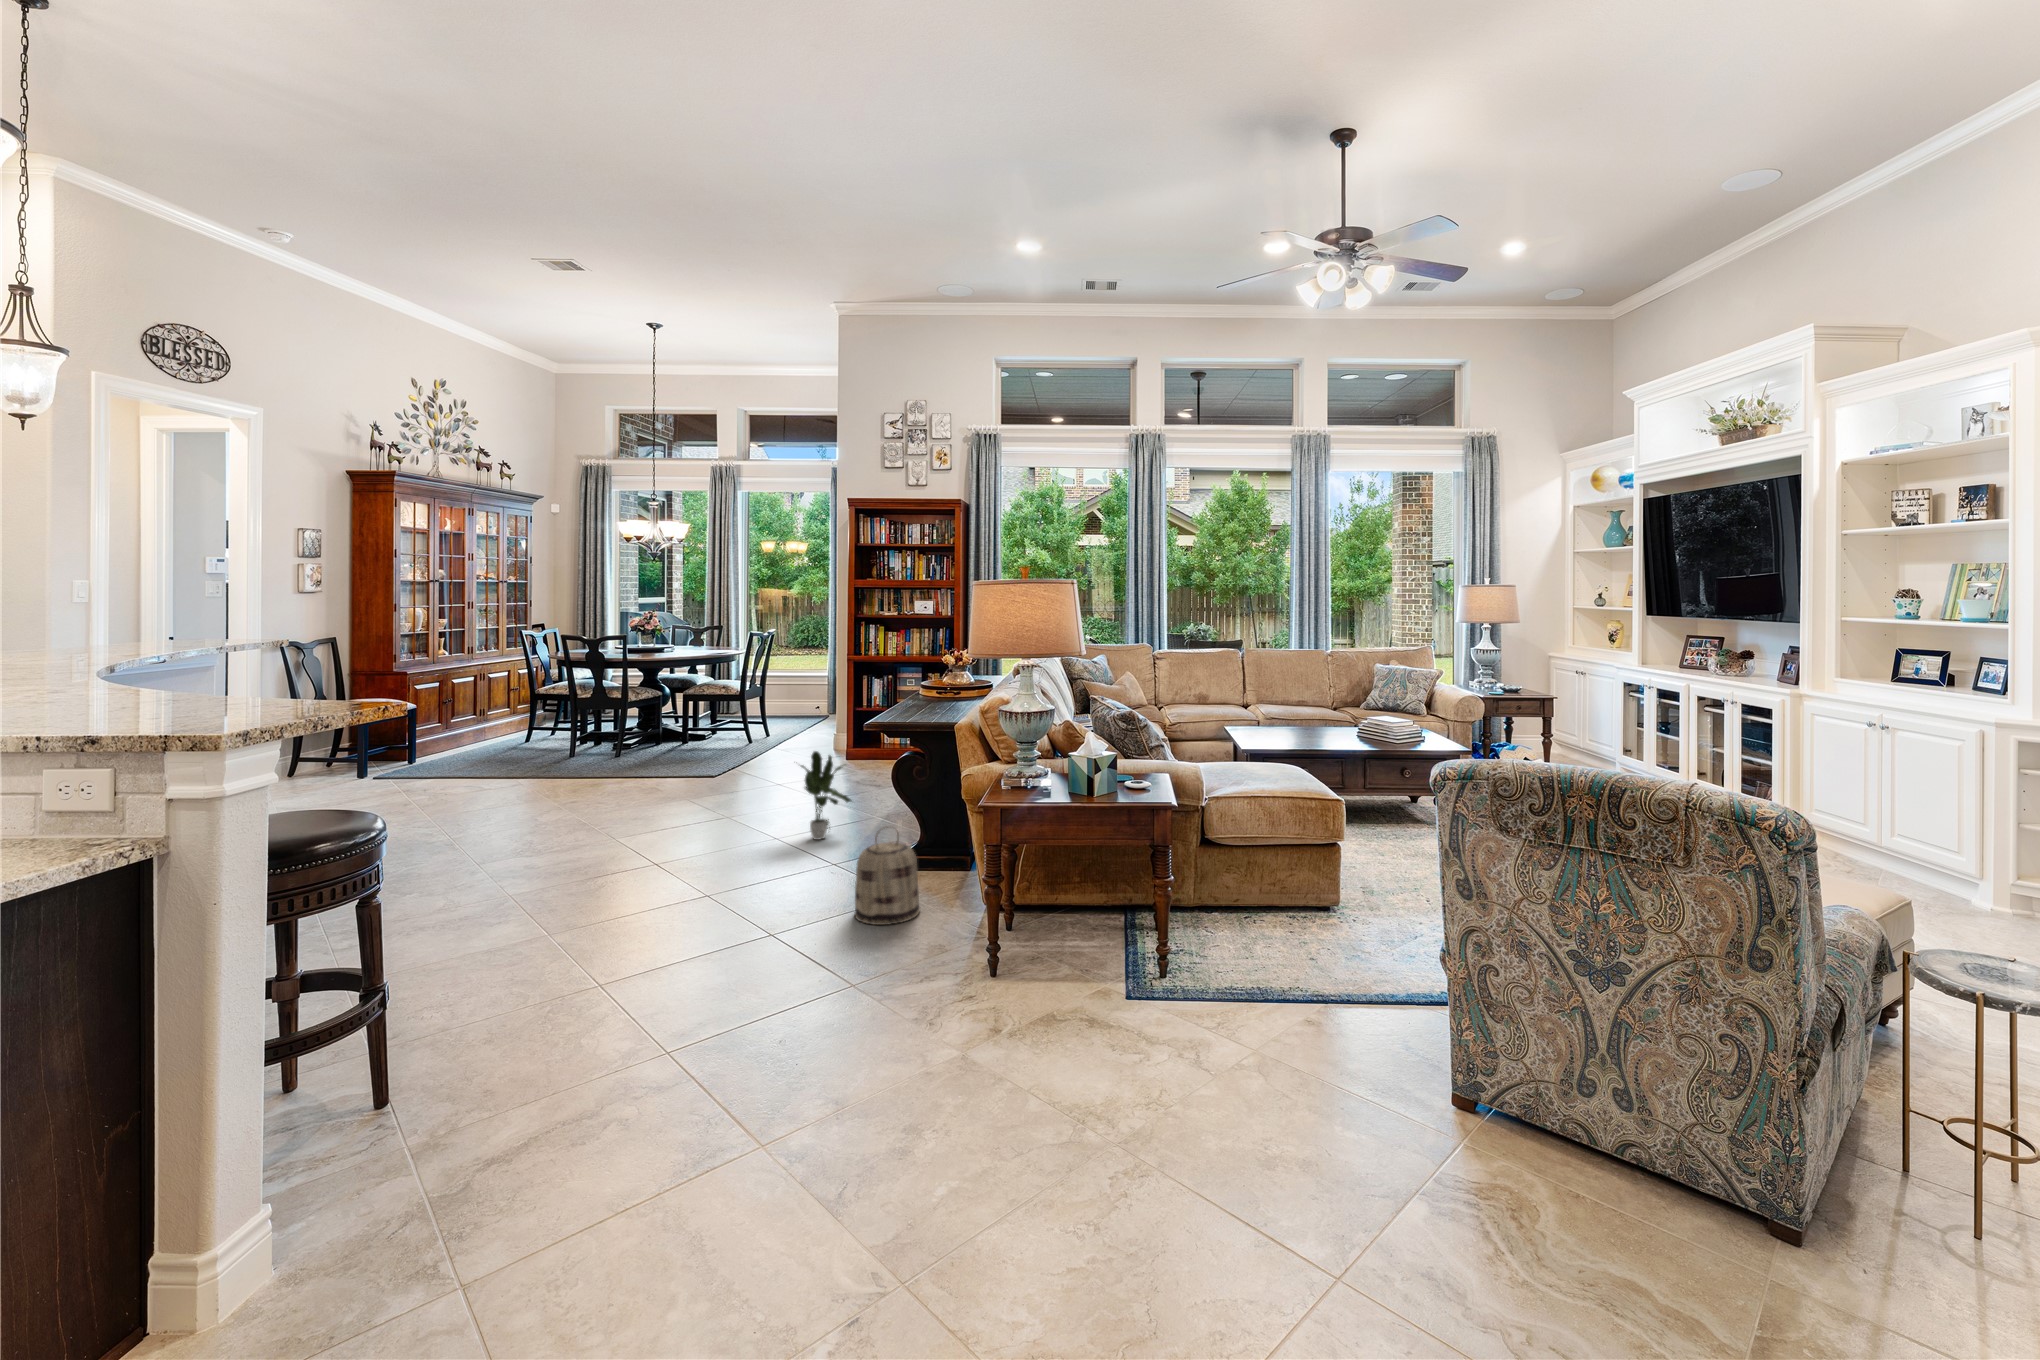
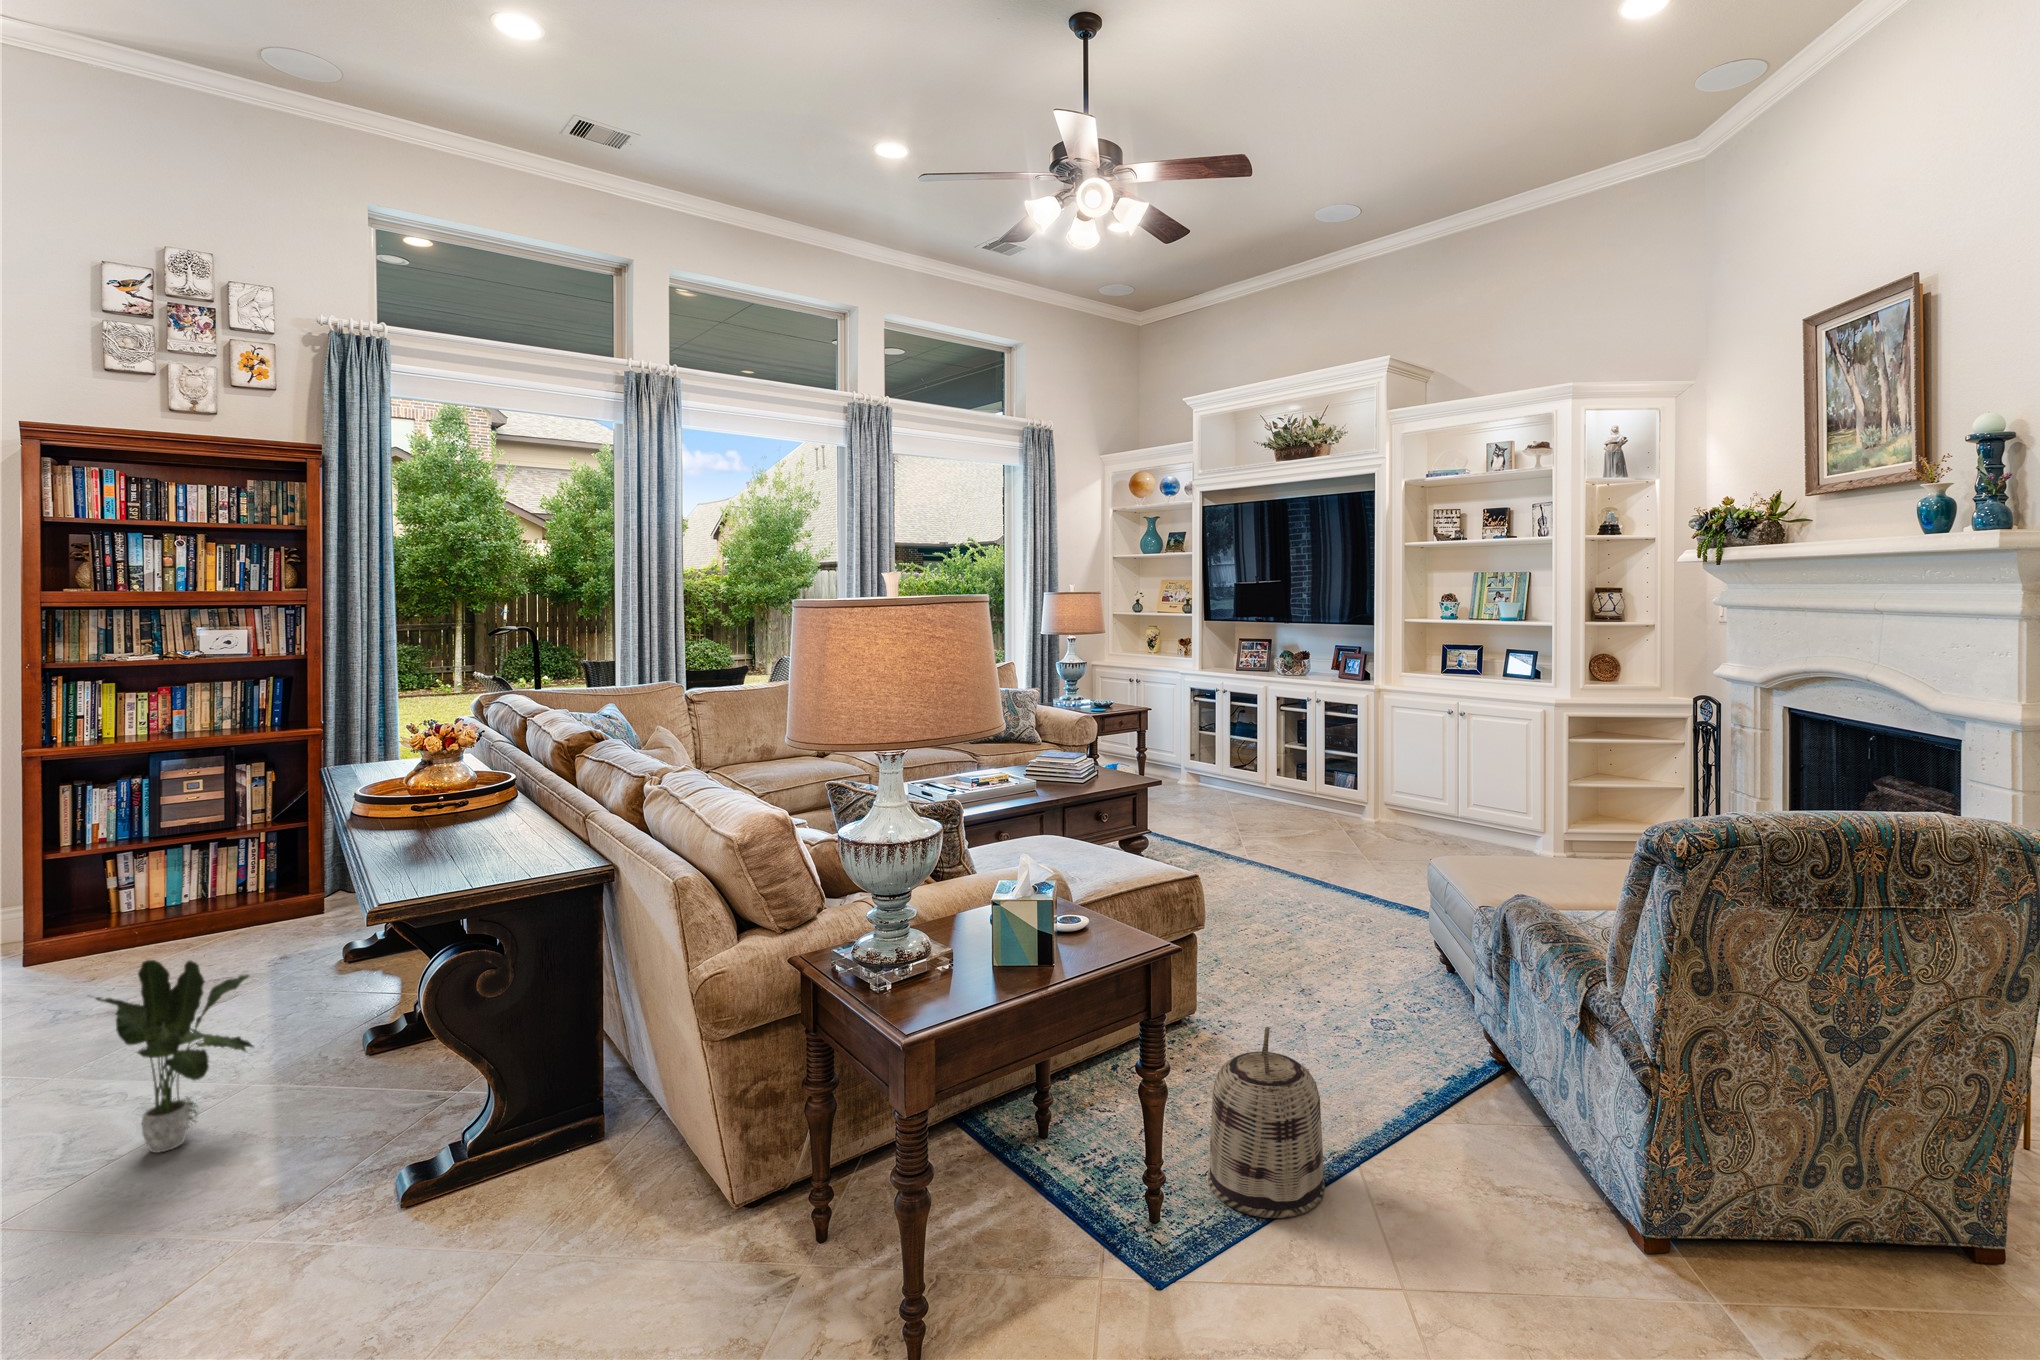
basket: present [854,827,920,925] -> present [1208,1027,1325,1218]

